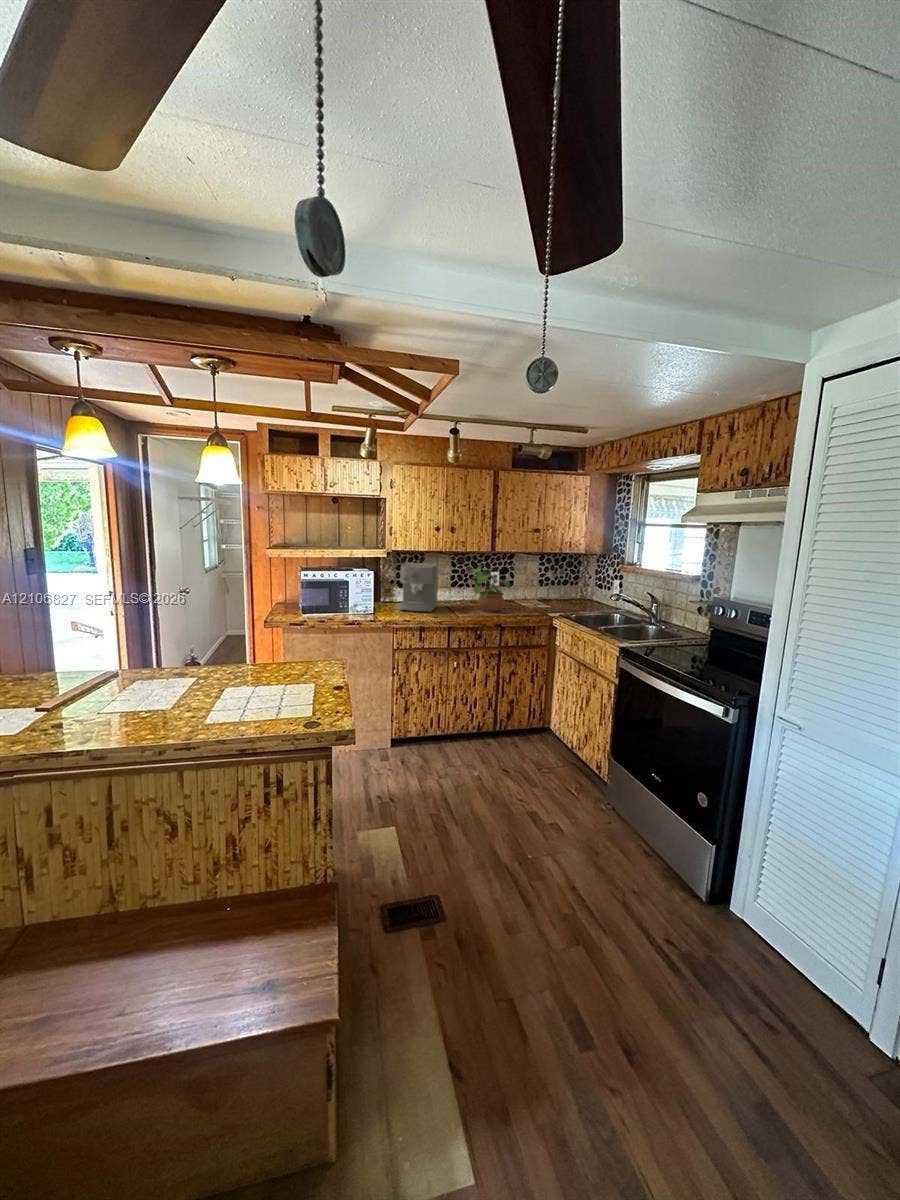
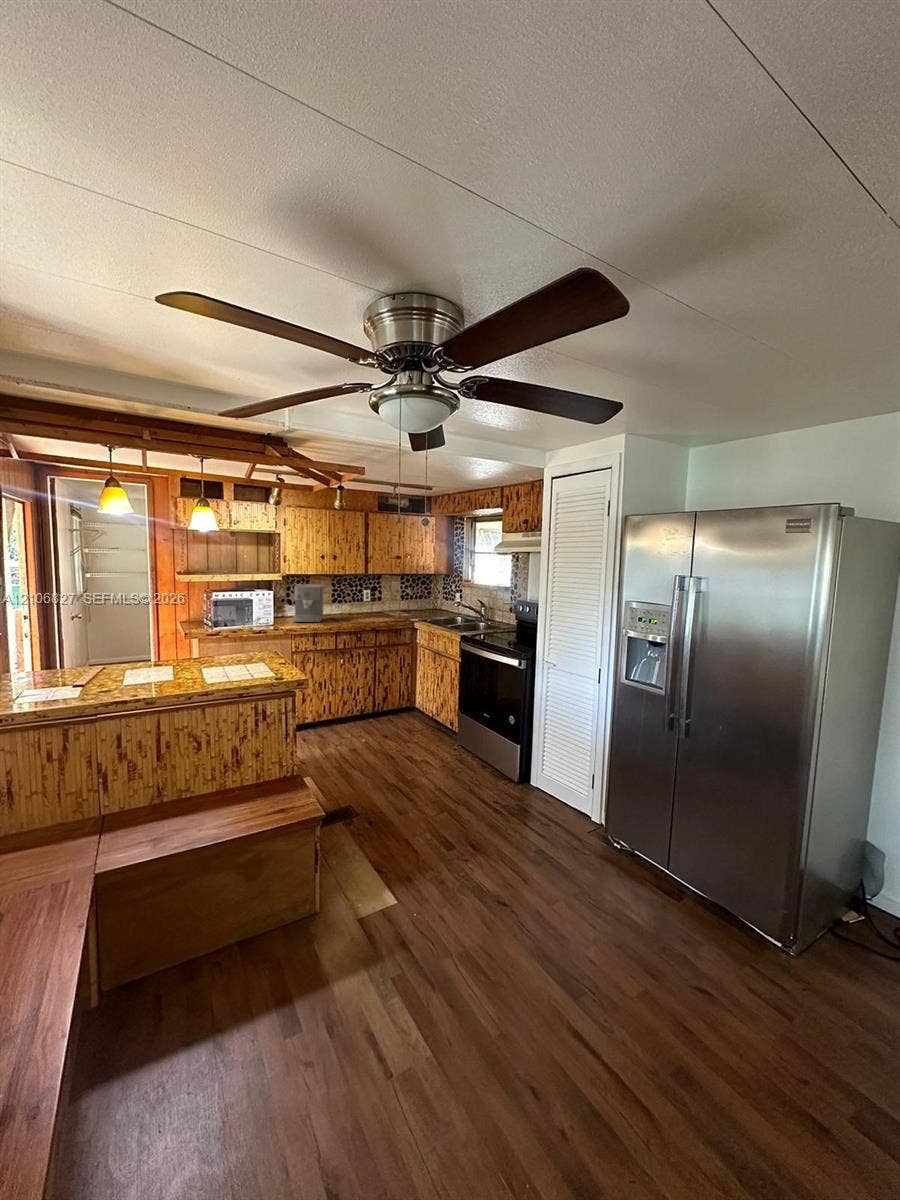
potted plant: present [471,565,511,612] -> none [350,585,381,620]

